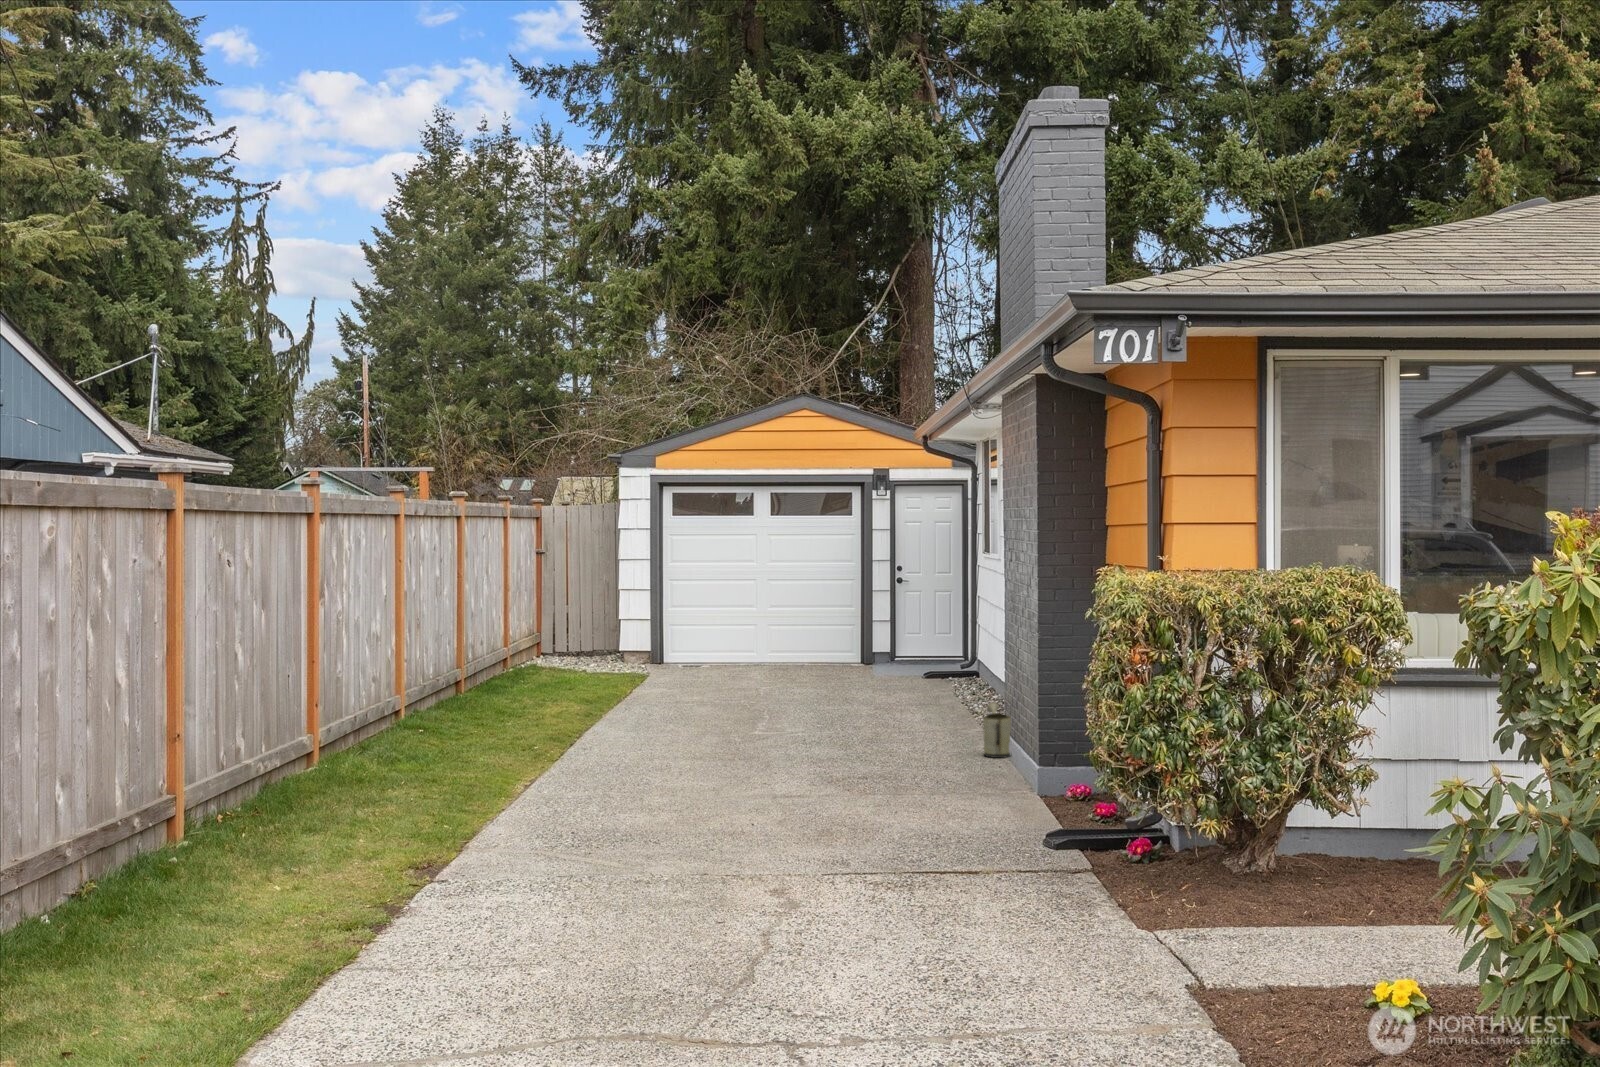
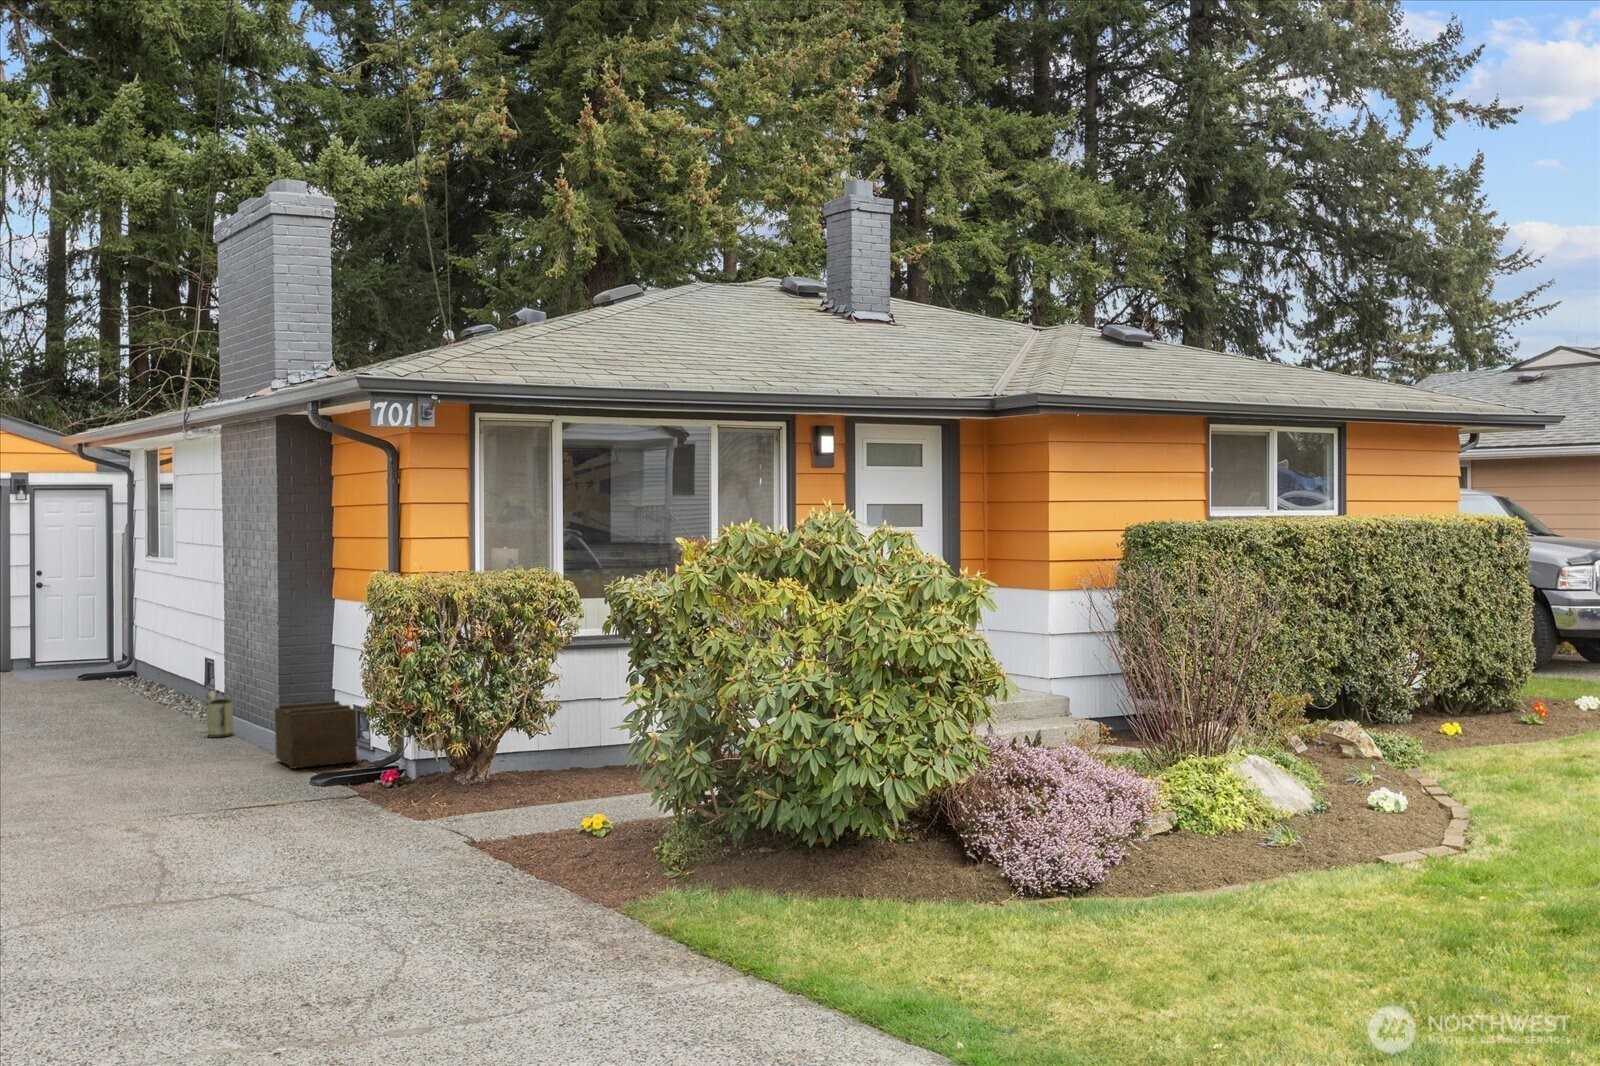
wooden crate: none [1025,731,1115,814] -> present [275,701,357,769]

